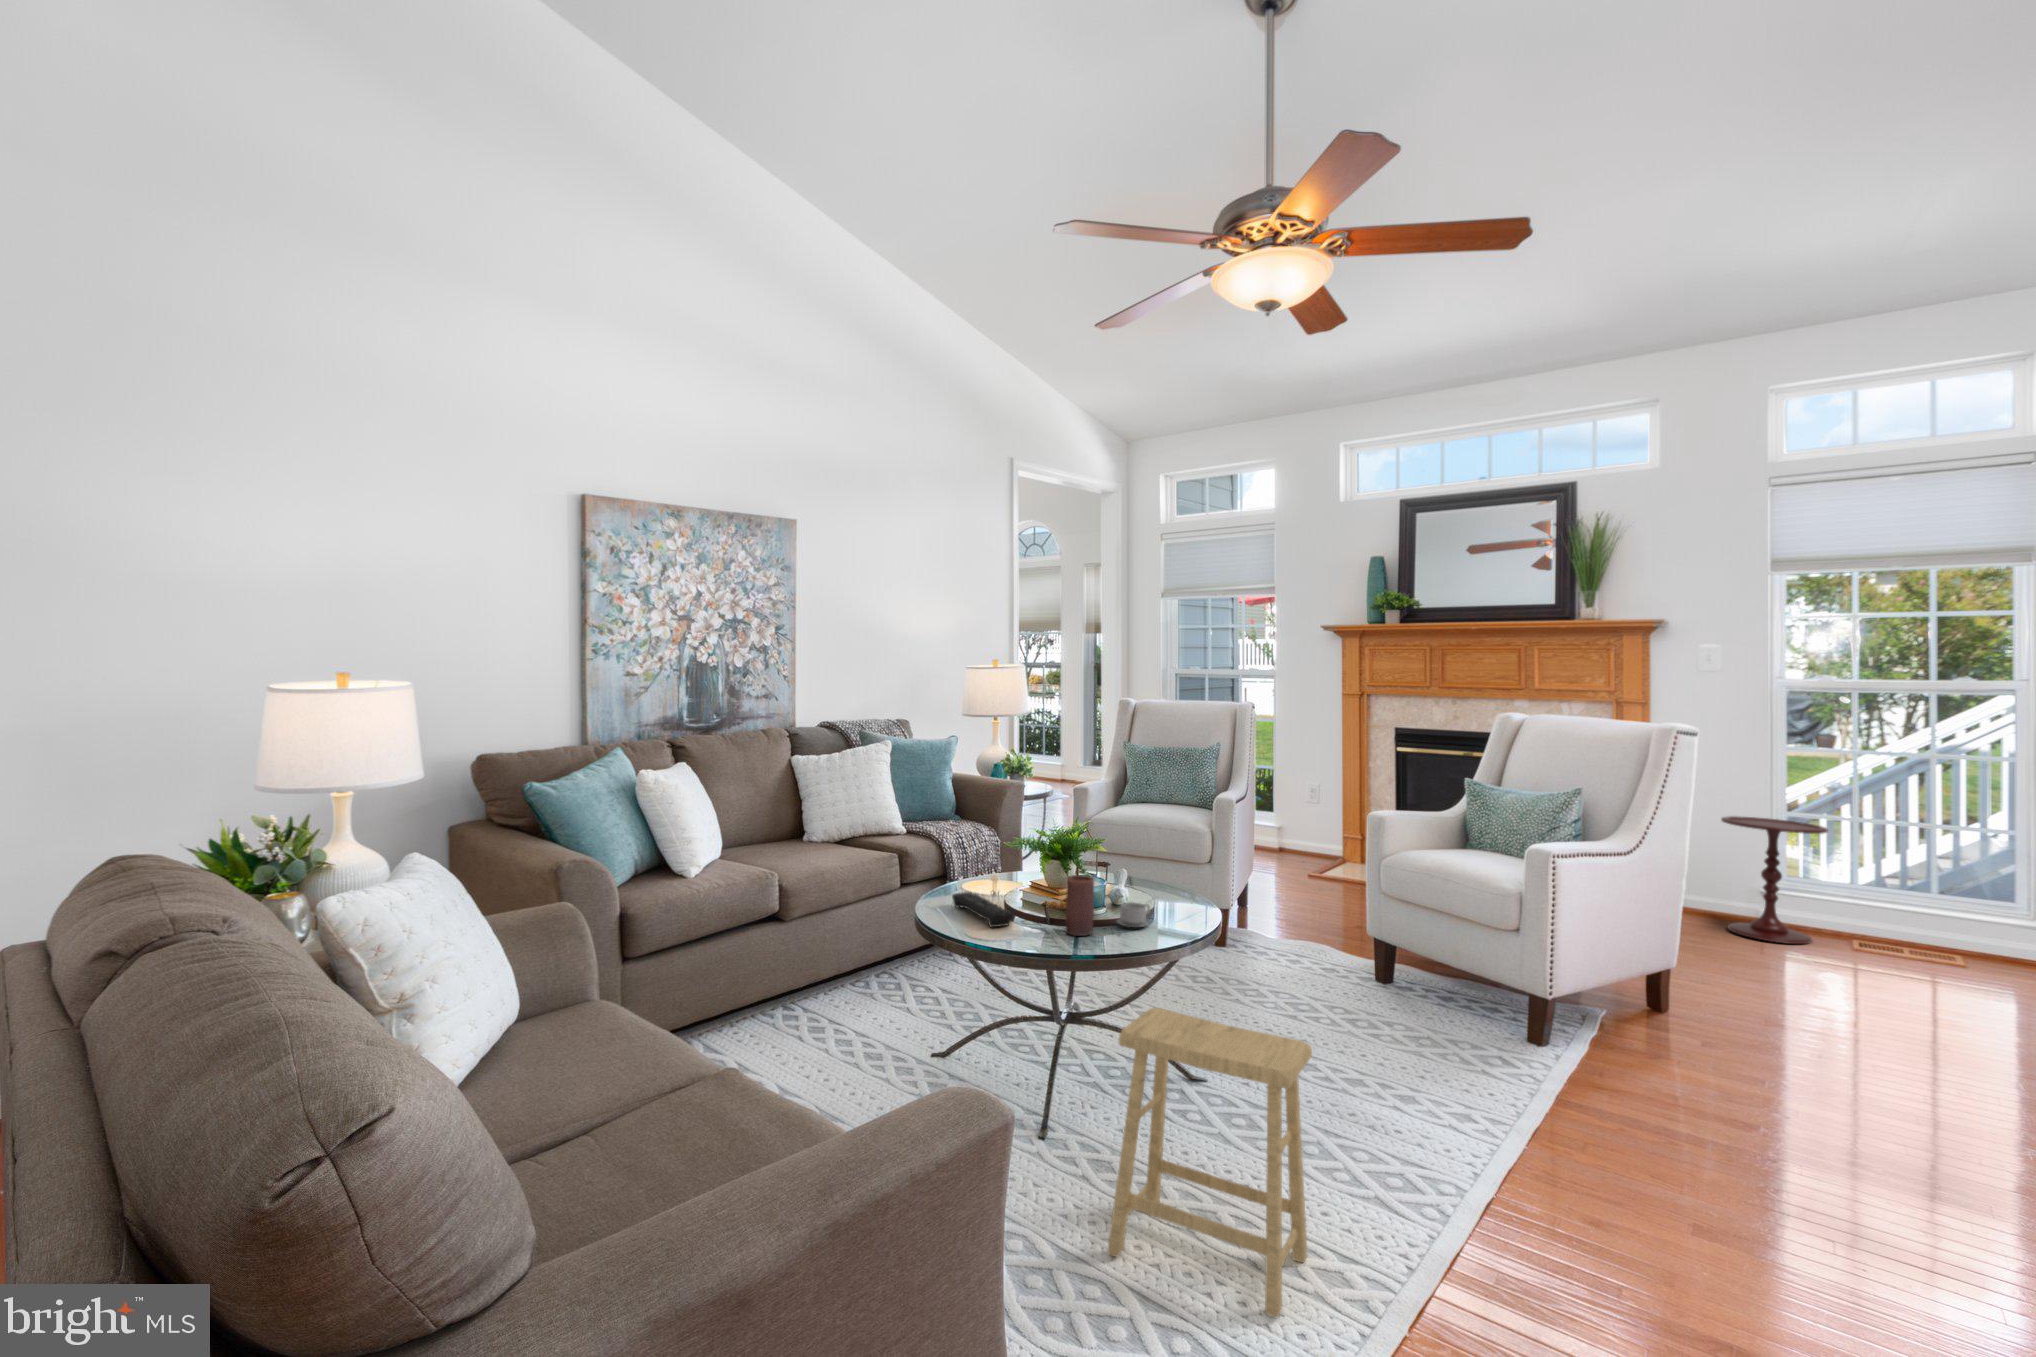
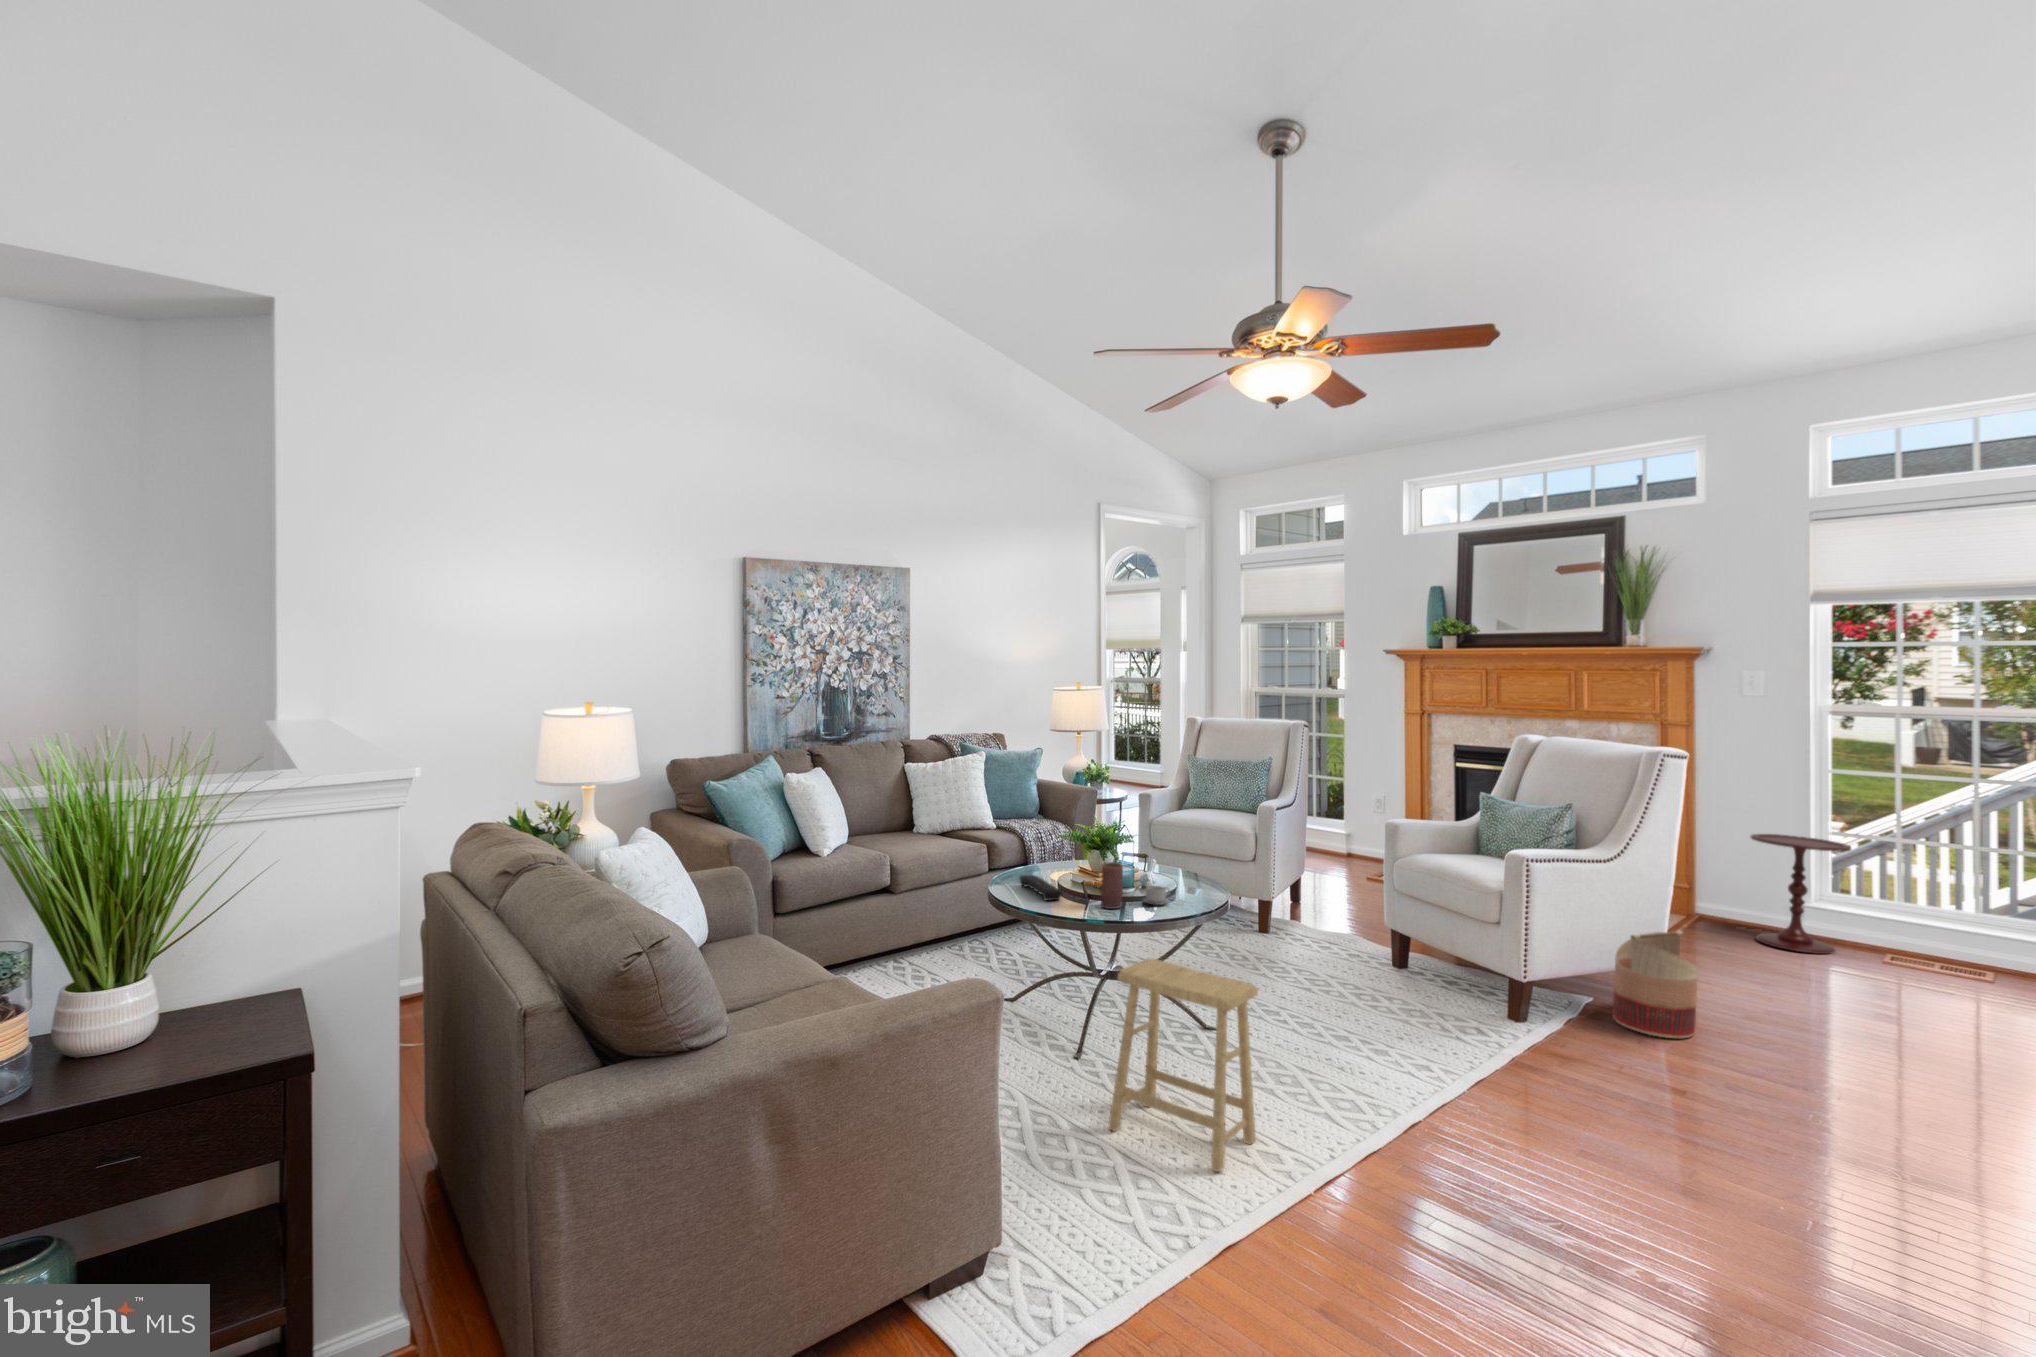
basket: none [1642,931,1743,1059] -> present [1613,931,1698,1038]

